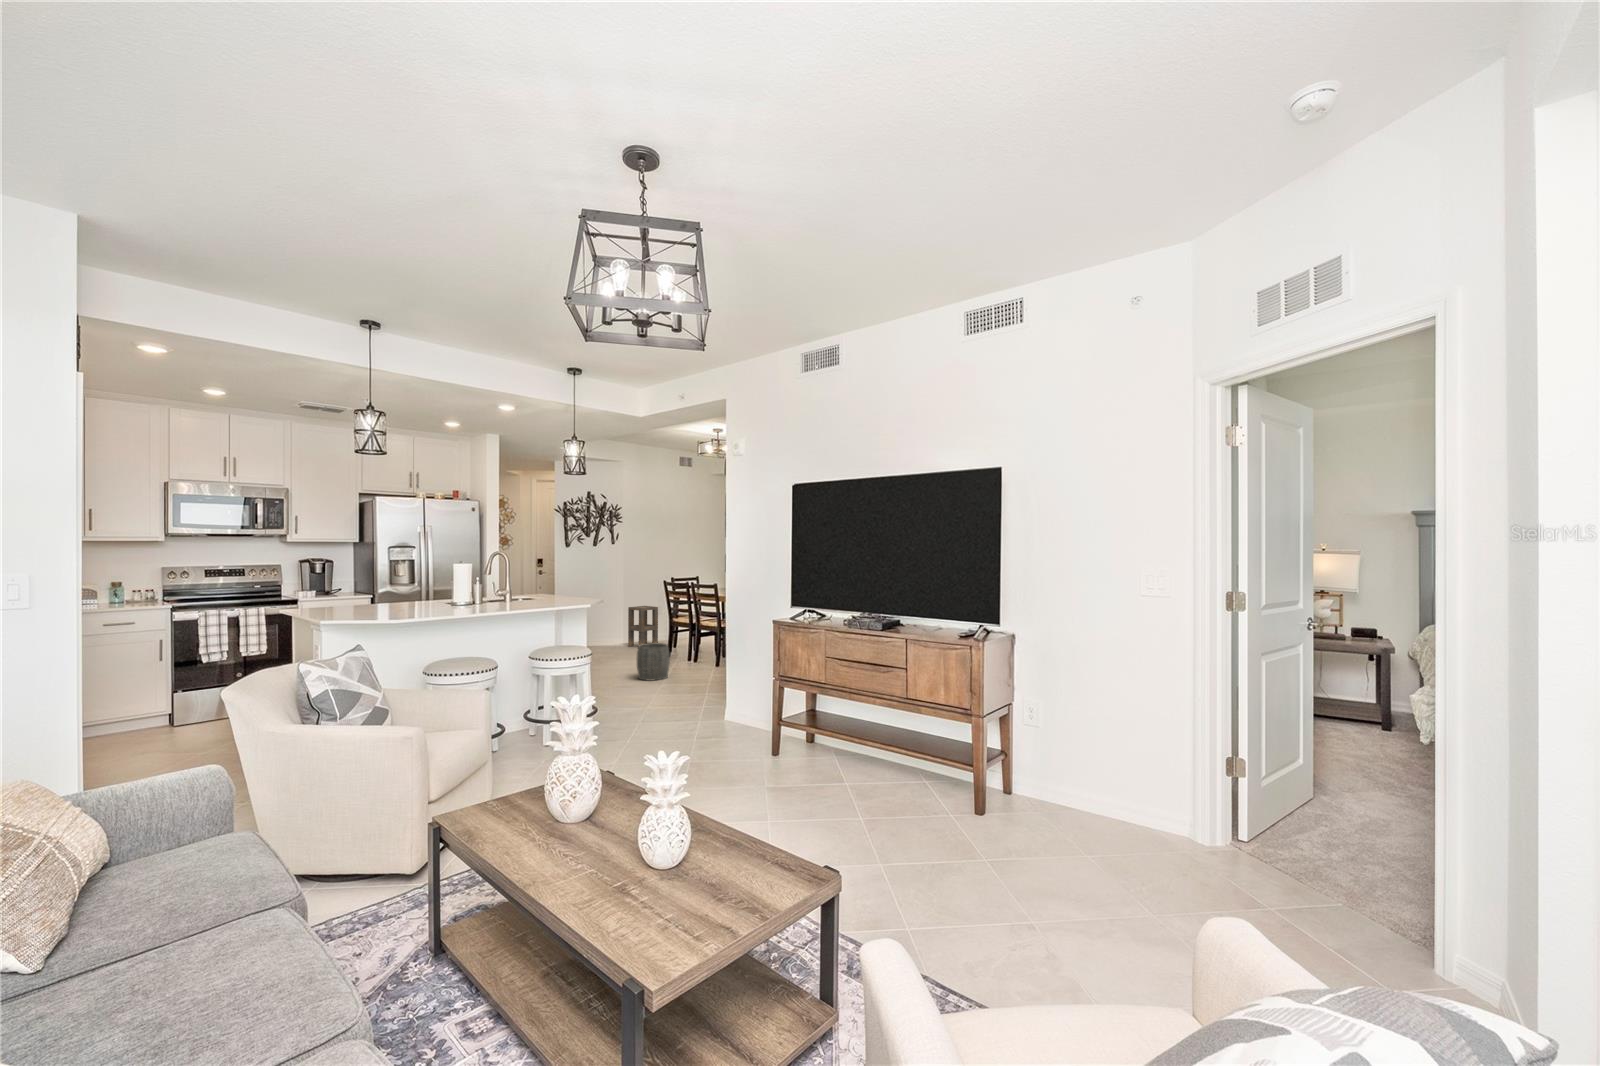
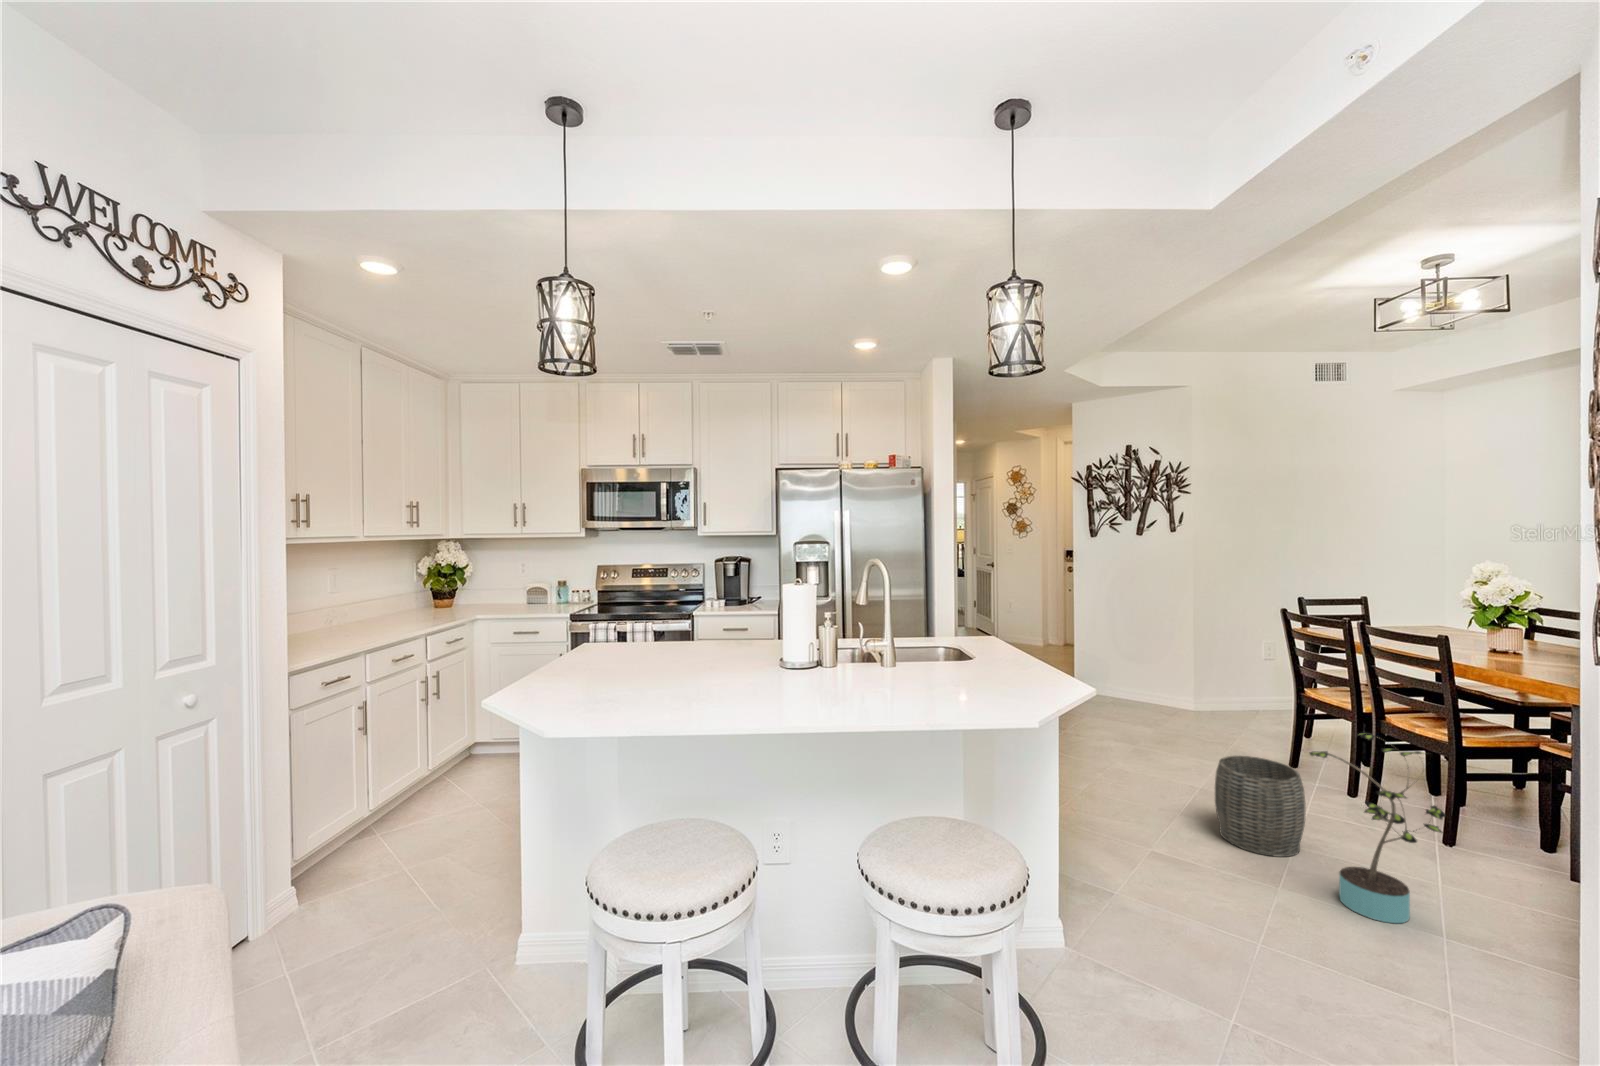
side table: present [628,606,658,647] -> none [1203,642,1266,722]
potted plant: none [670,619,708,686] -> present [1310,733,1446,923]

